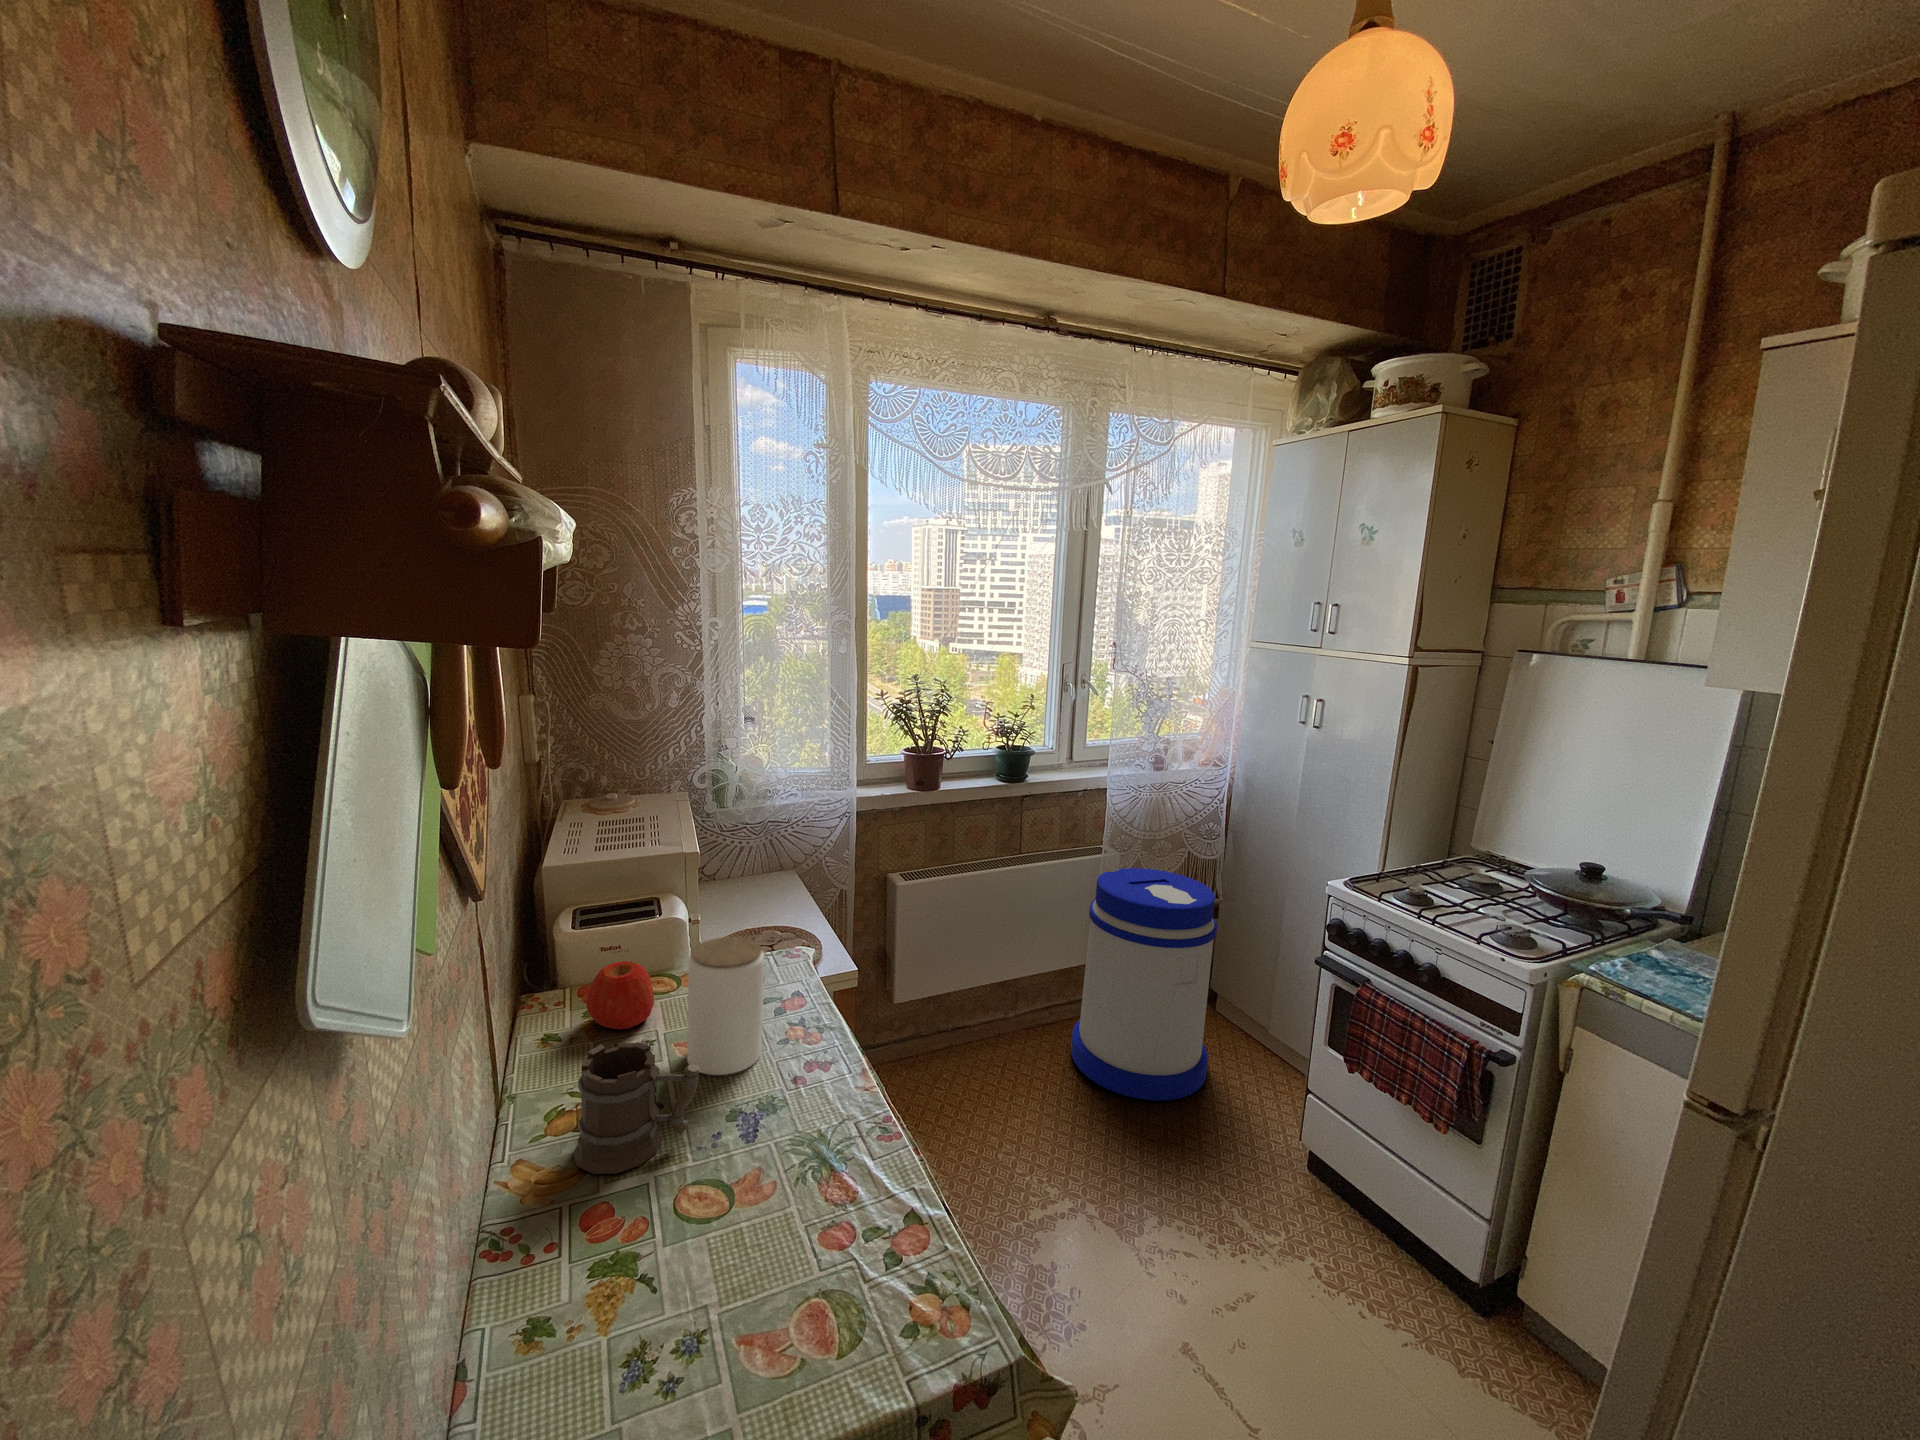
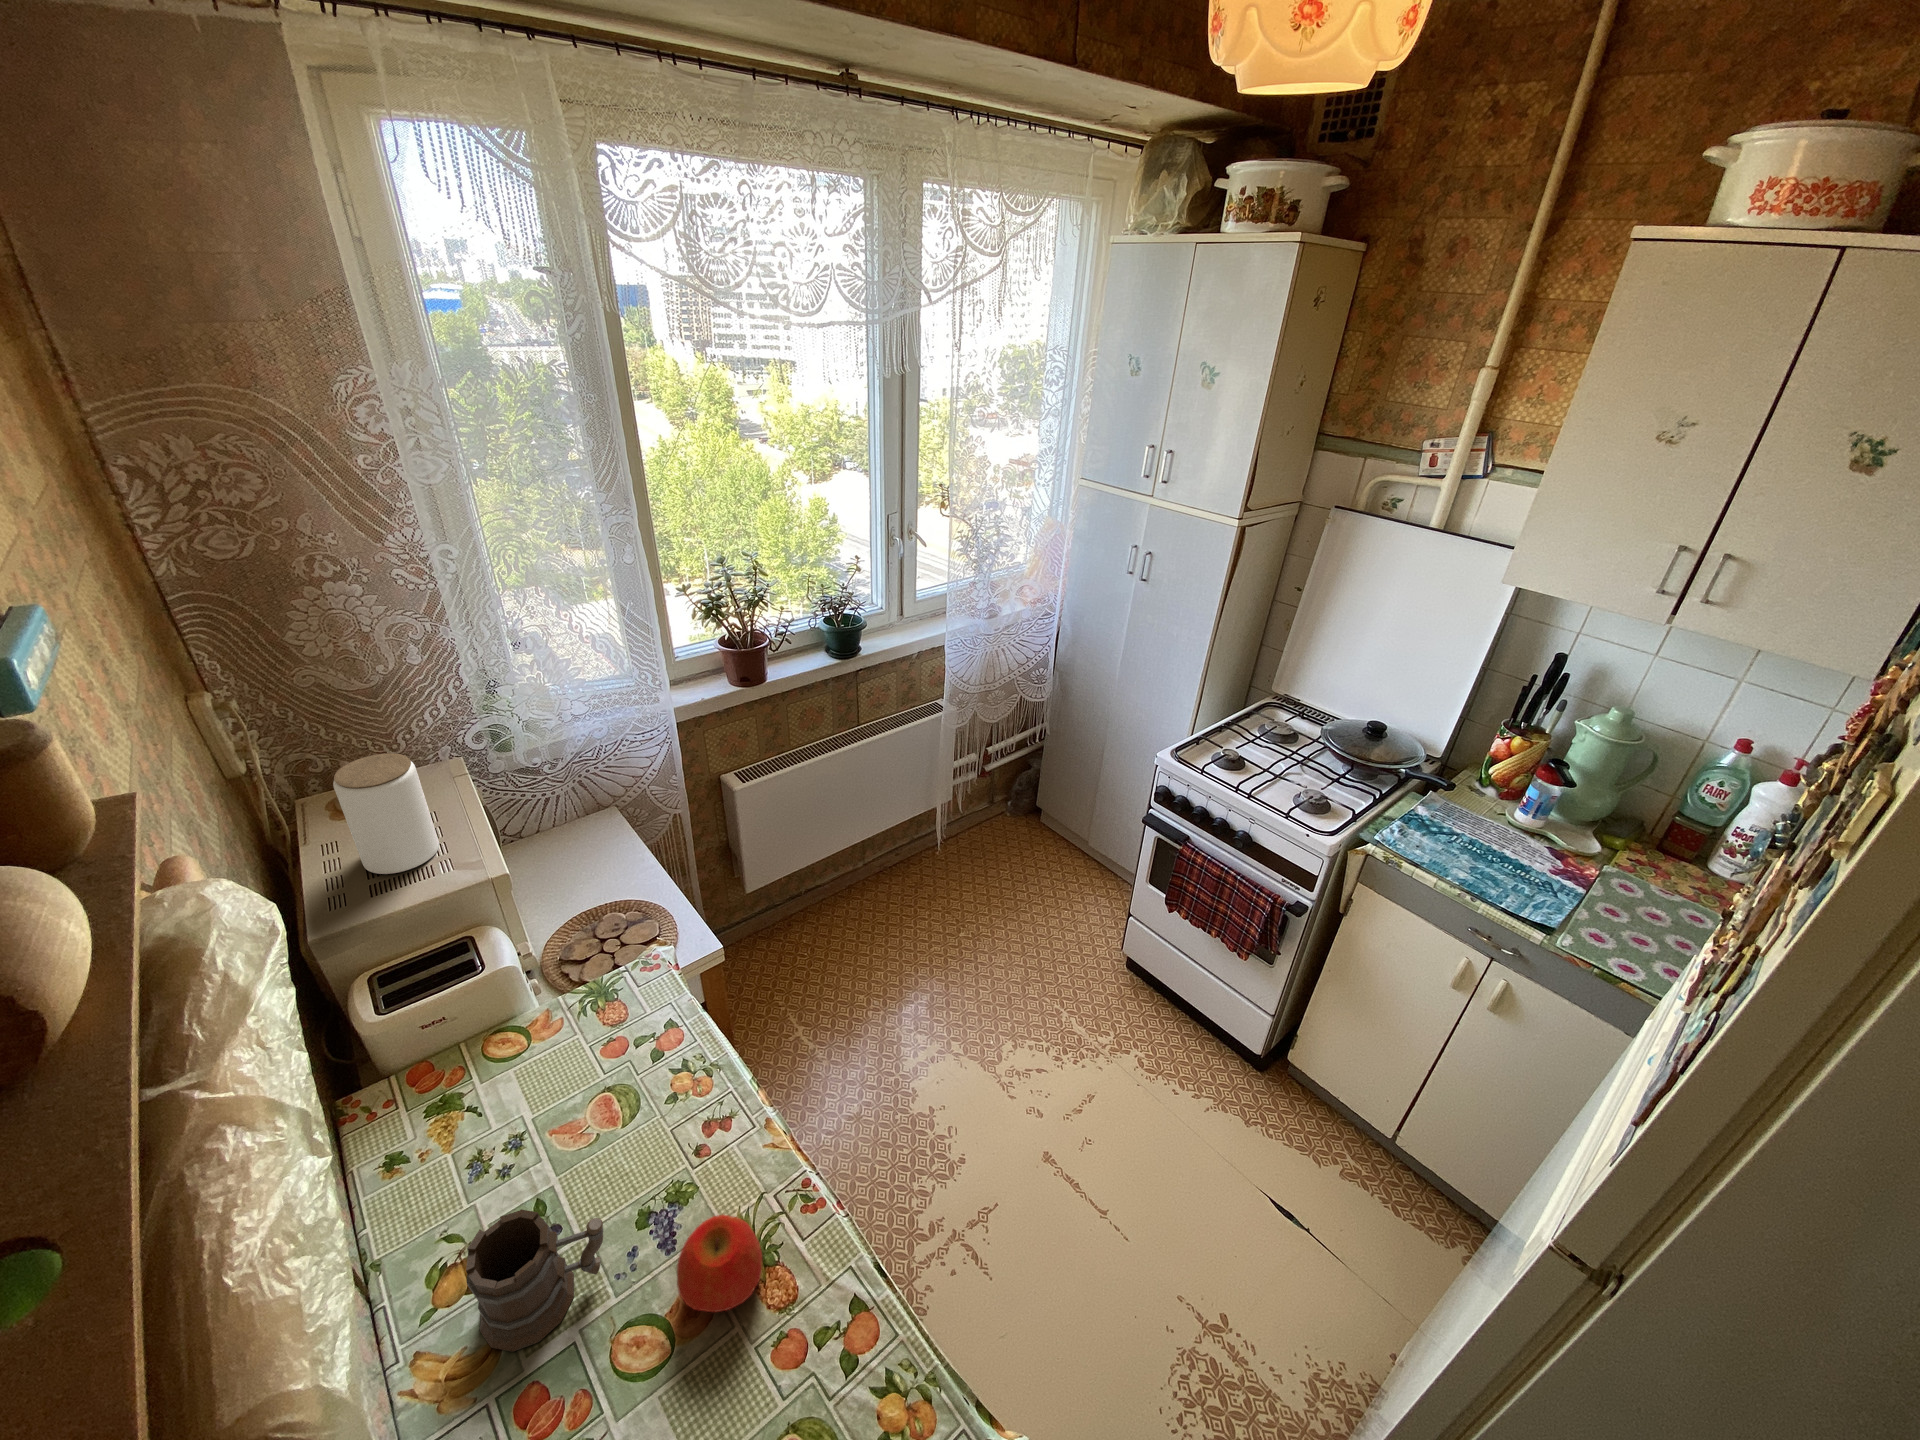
trash can: present [1071,868,1217,1100] -> none [917,714,1048,927]
jar: present [687,937,764,1075] -> present [333,753,439,874]
apple: present [586,961,654,1029] -> present [677,1215,763,1312]

